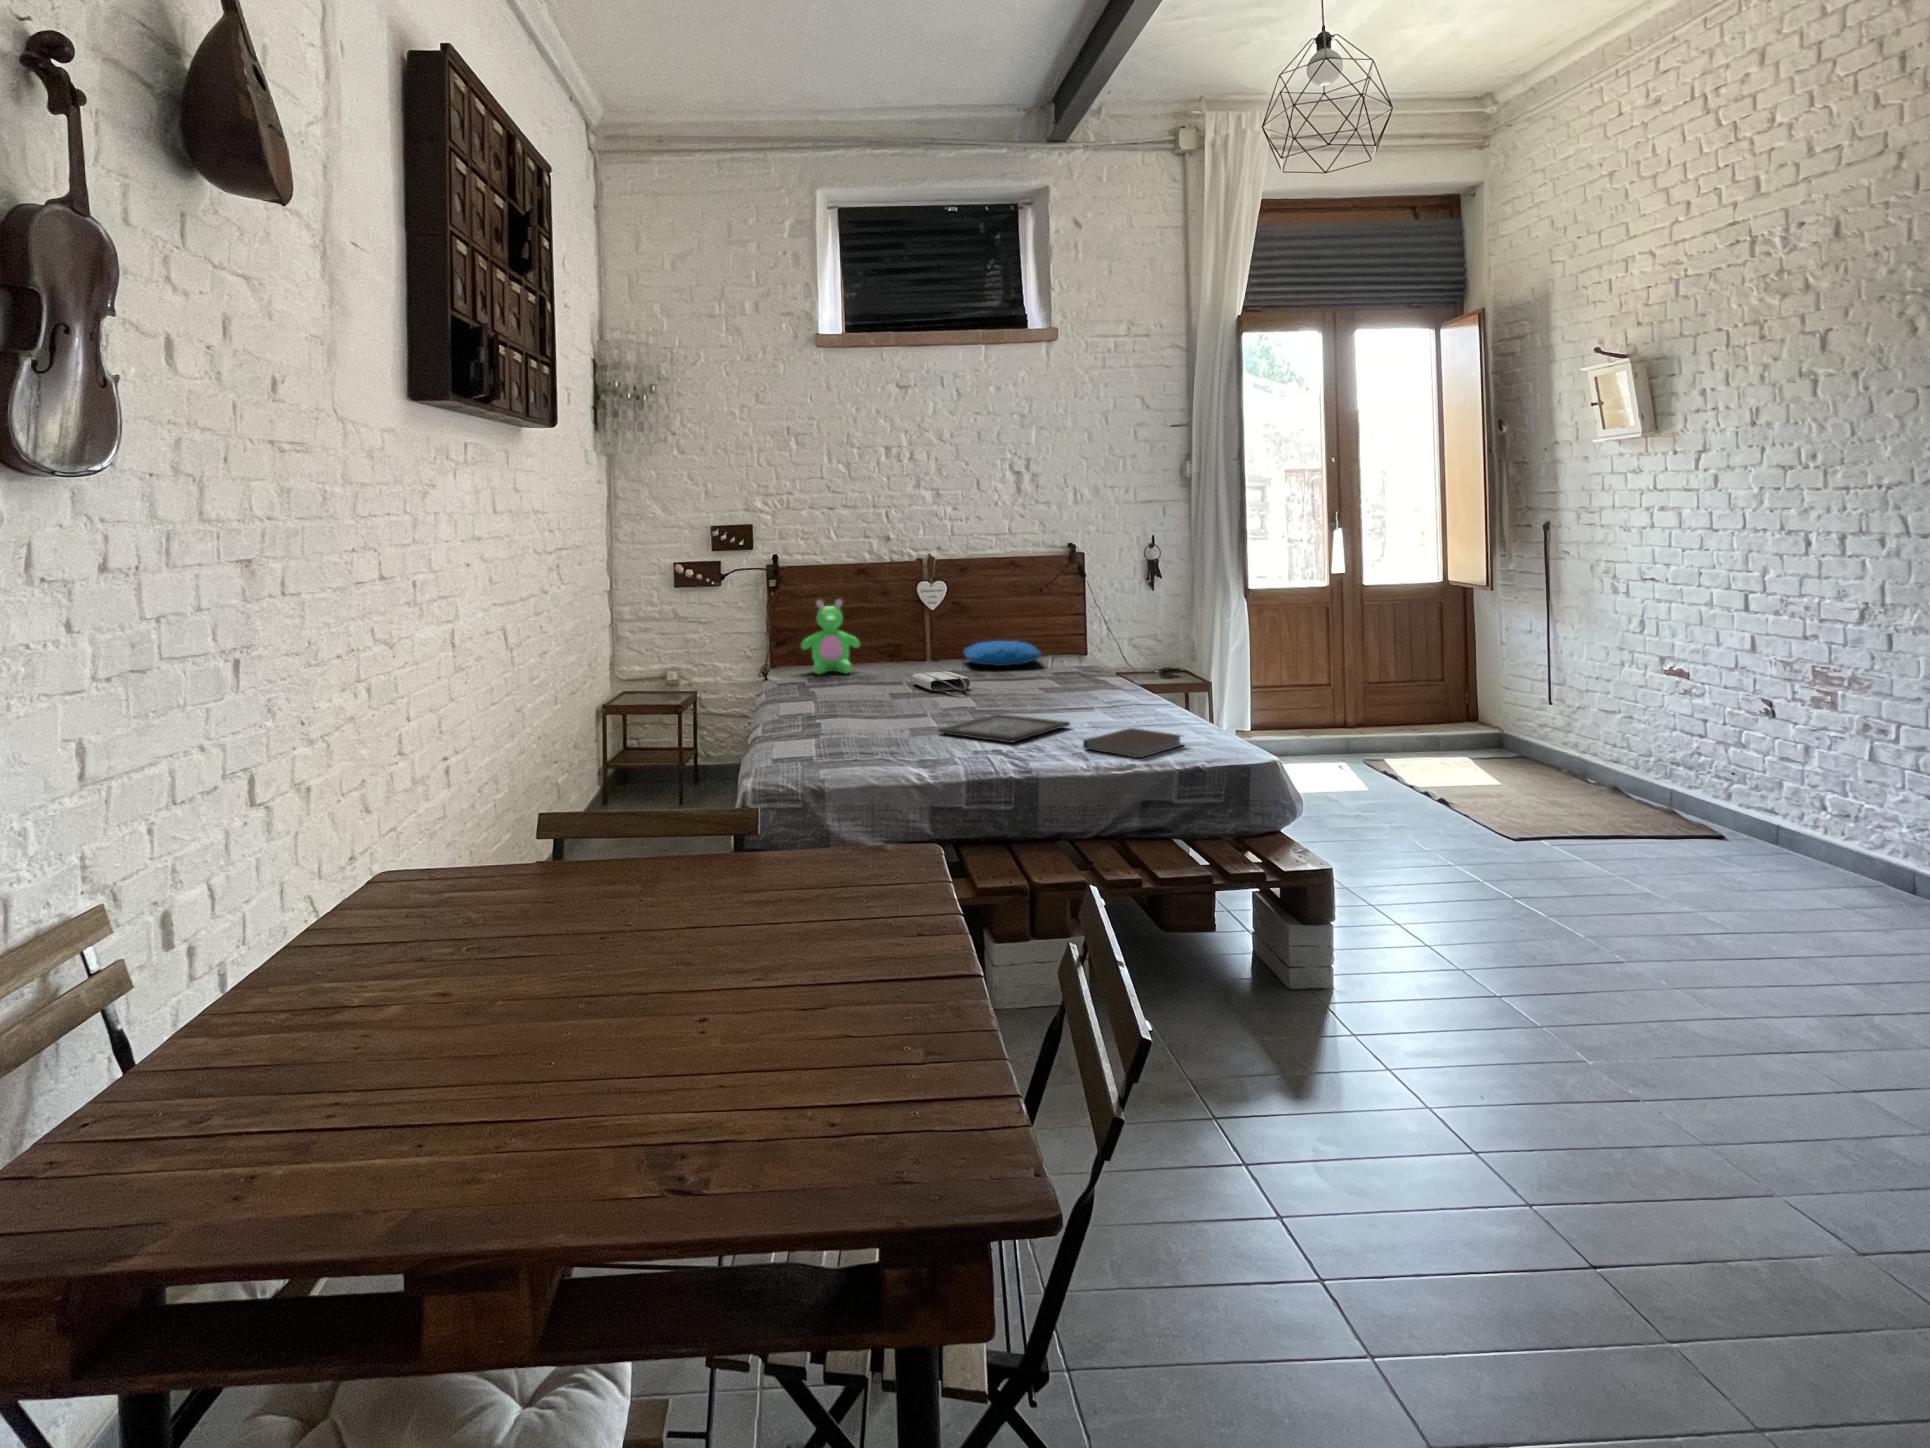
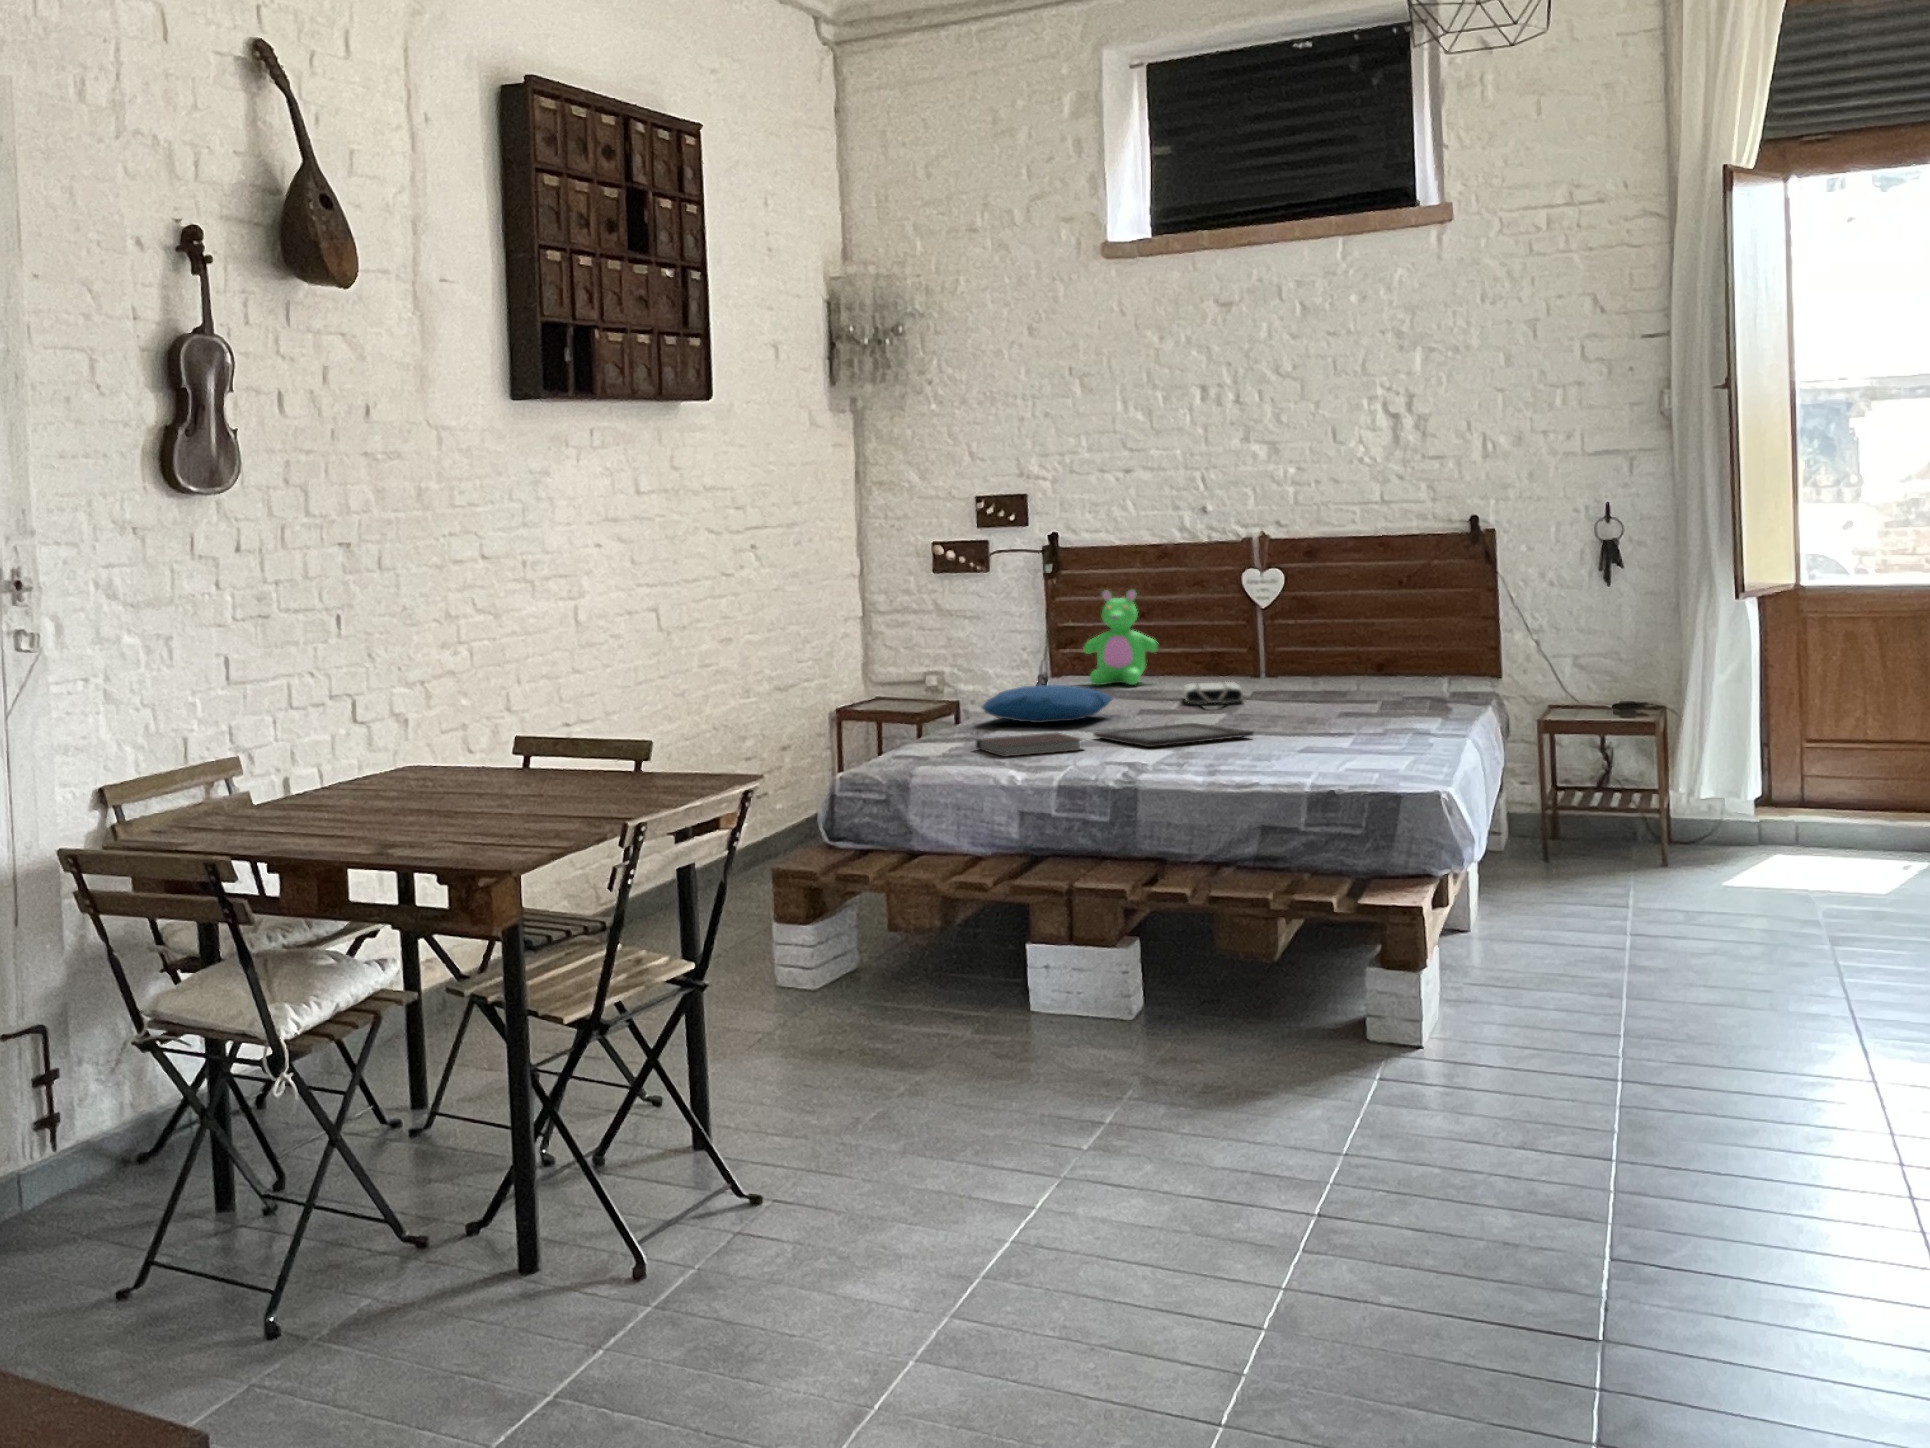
pillow: present [964,641,1041,666] -> present [982,684,1112,723]
notebook: present [1083,728,1182,758] -> present [976,733,1081,757]

